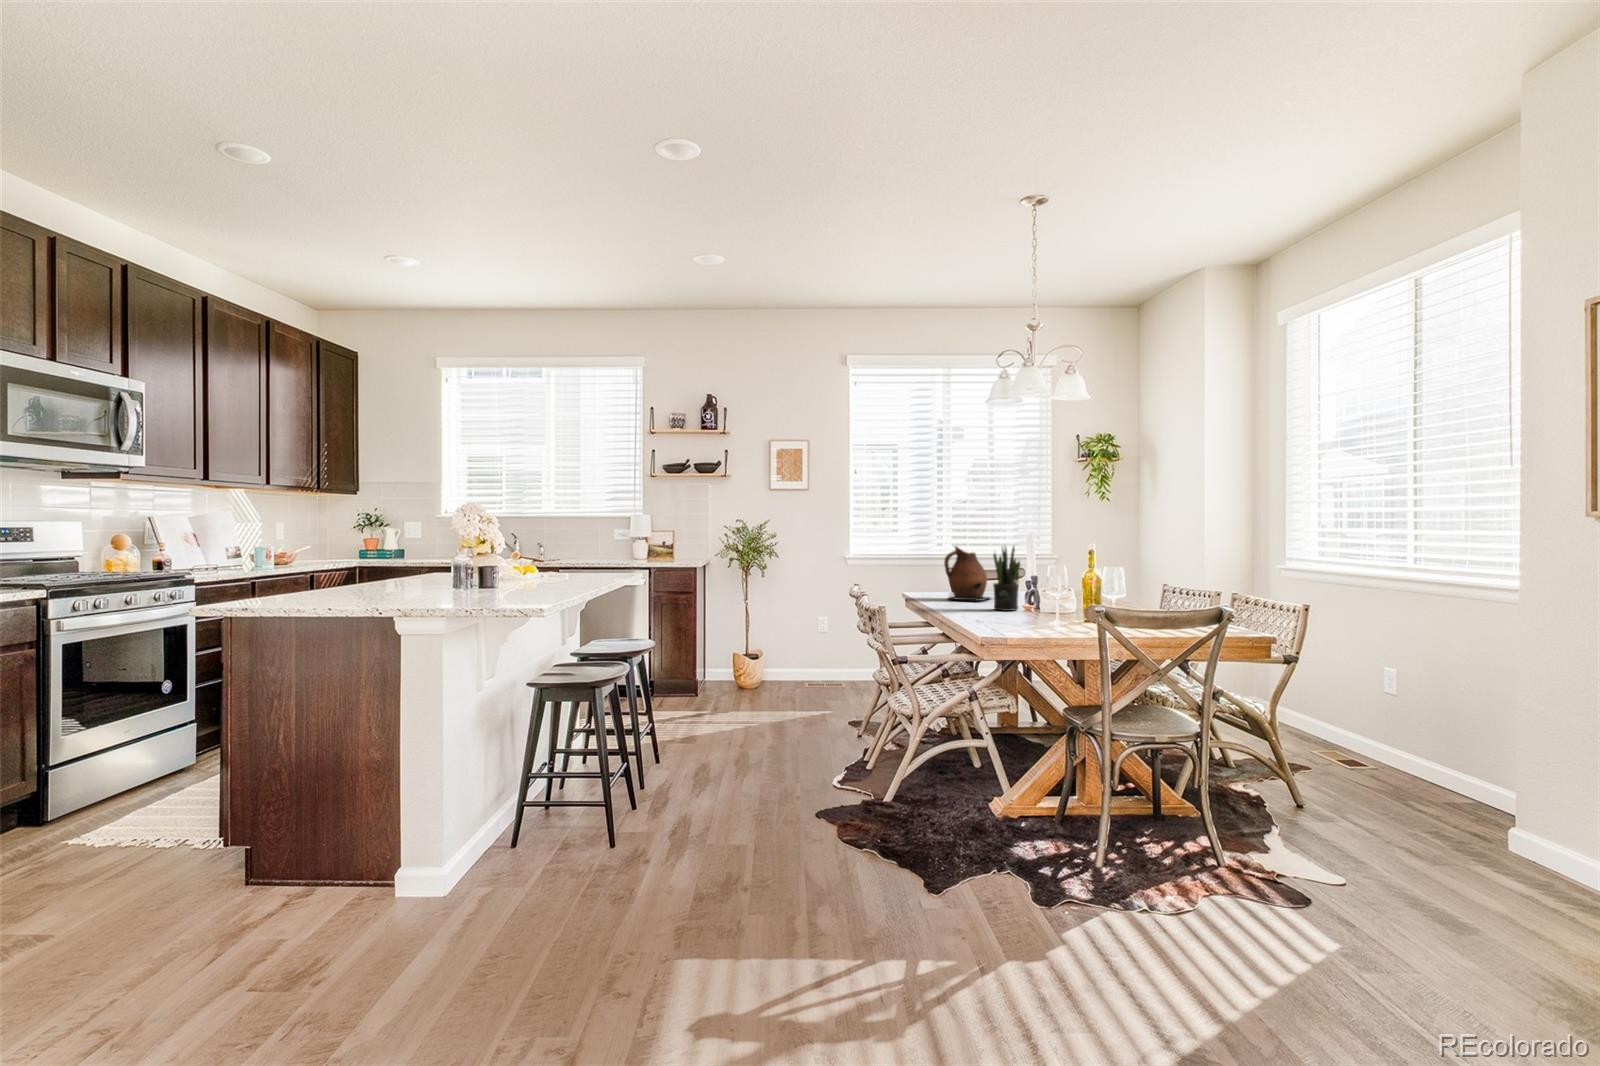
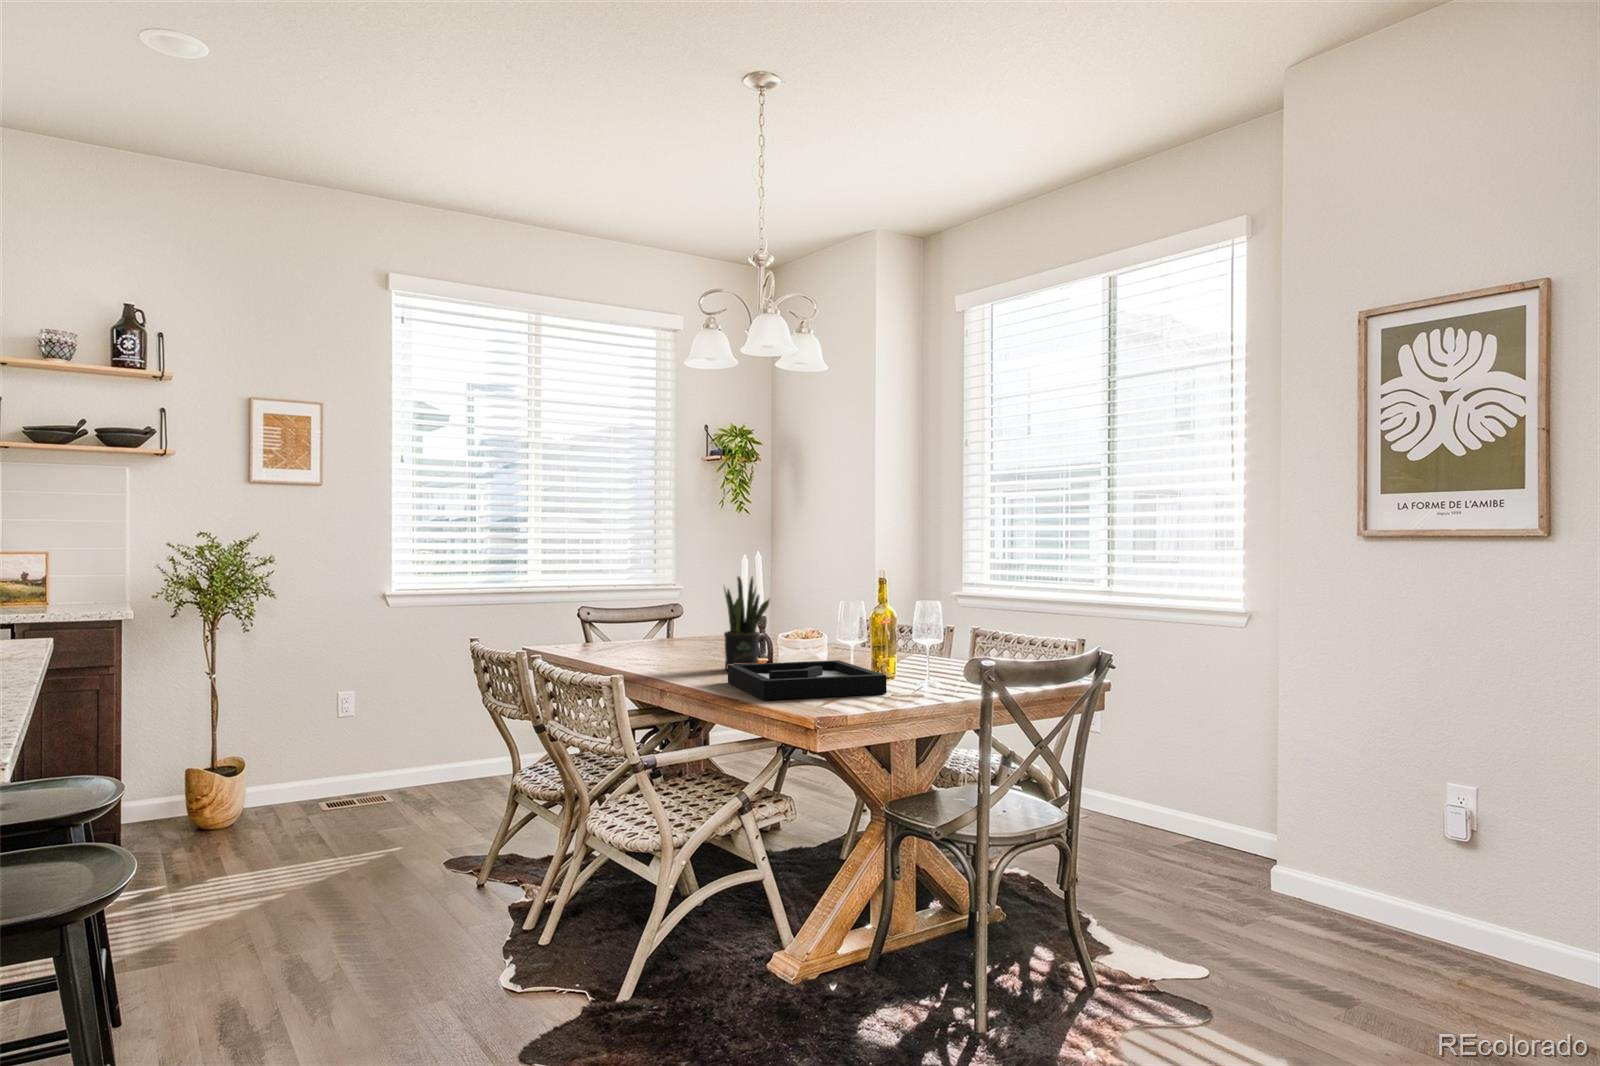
ceramic pitcher: present [944,546,990,601] -> none [621,577,684,658]
decorative tray: none [975,604,1070,628] -> present [728,660,886,700]

